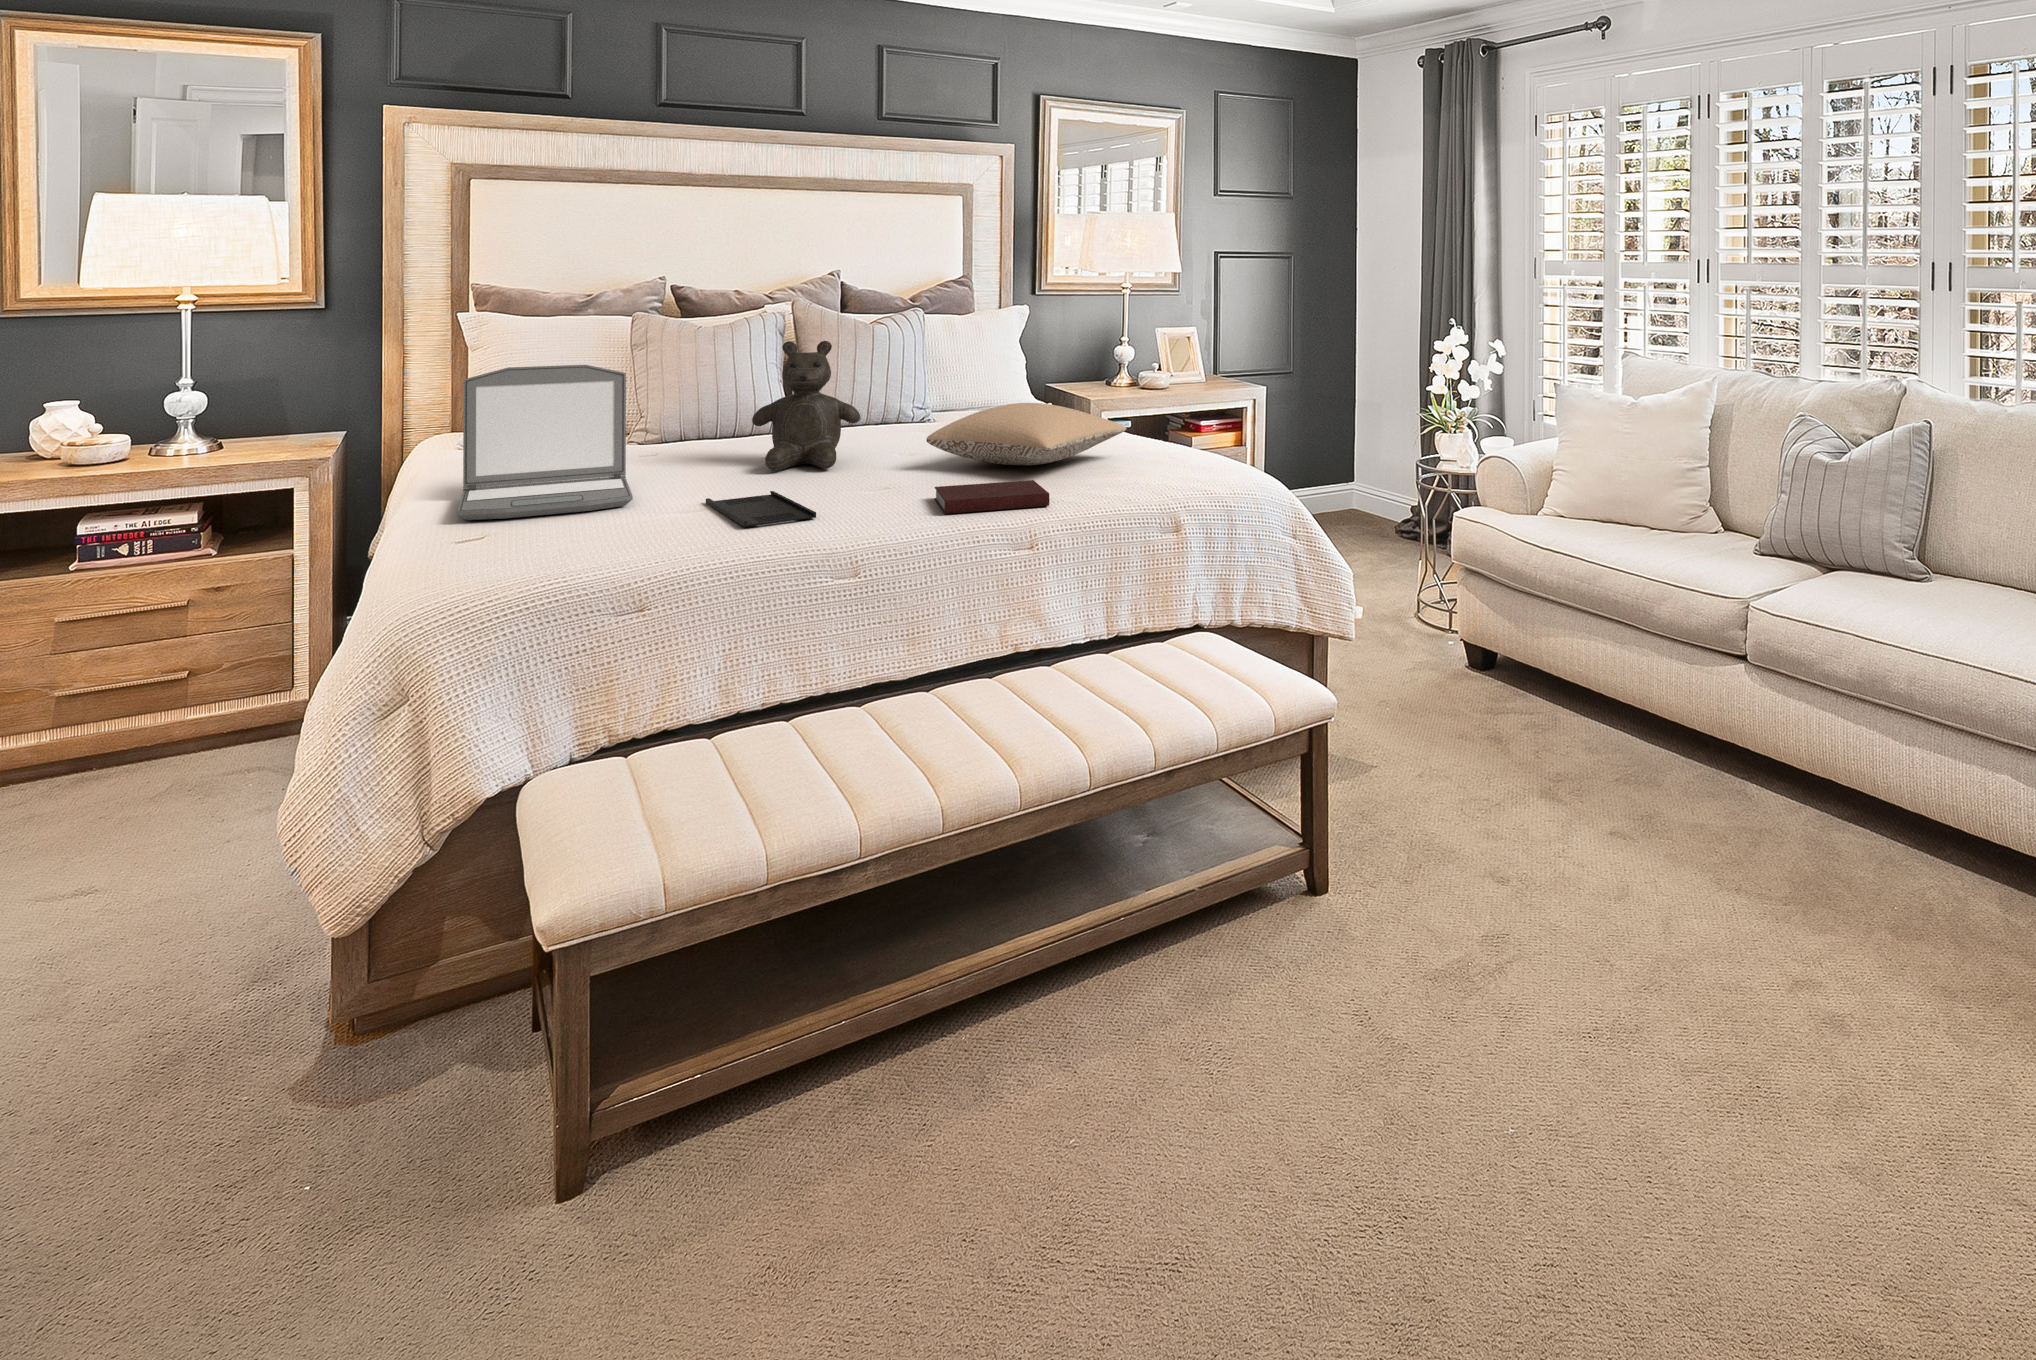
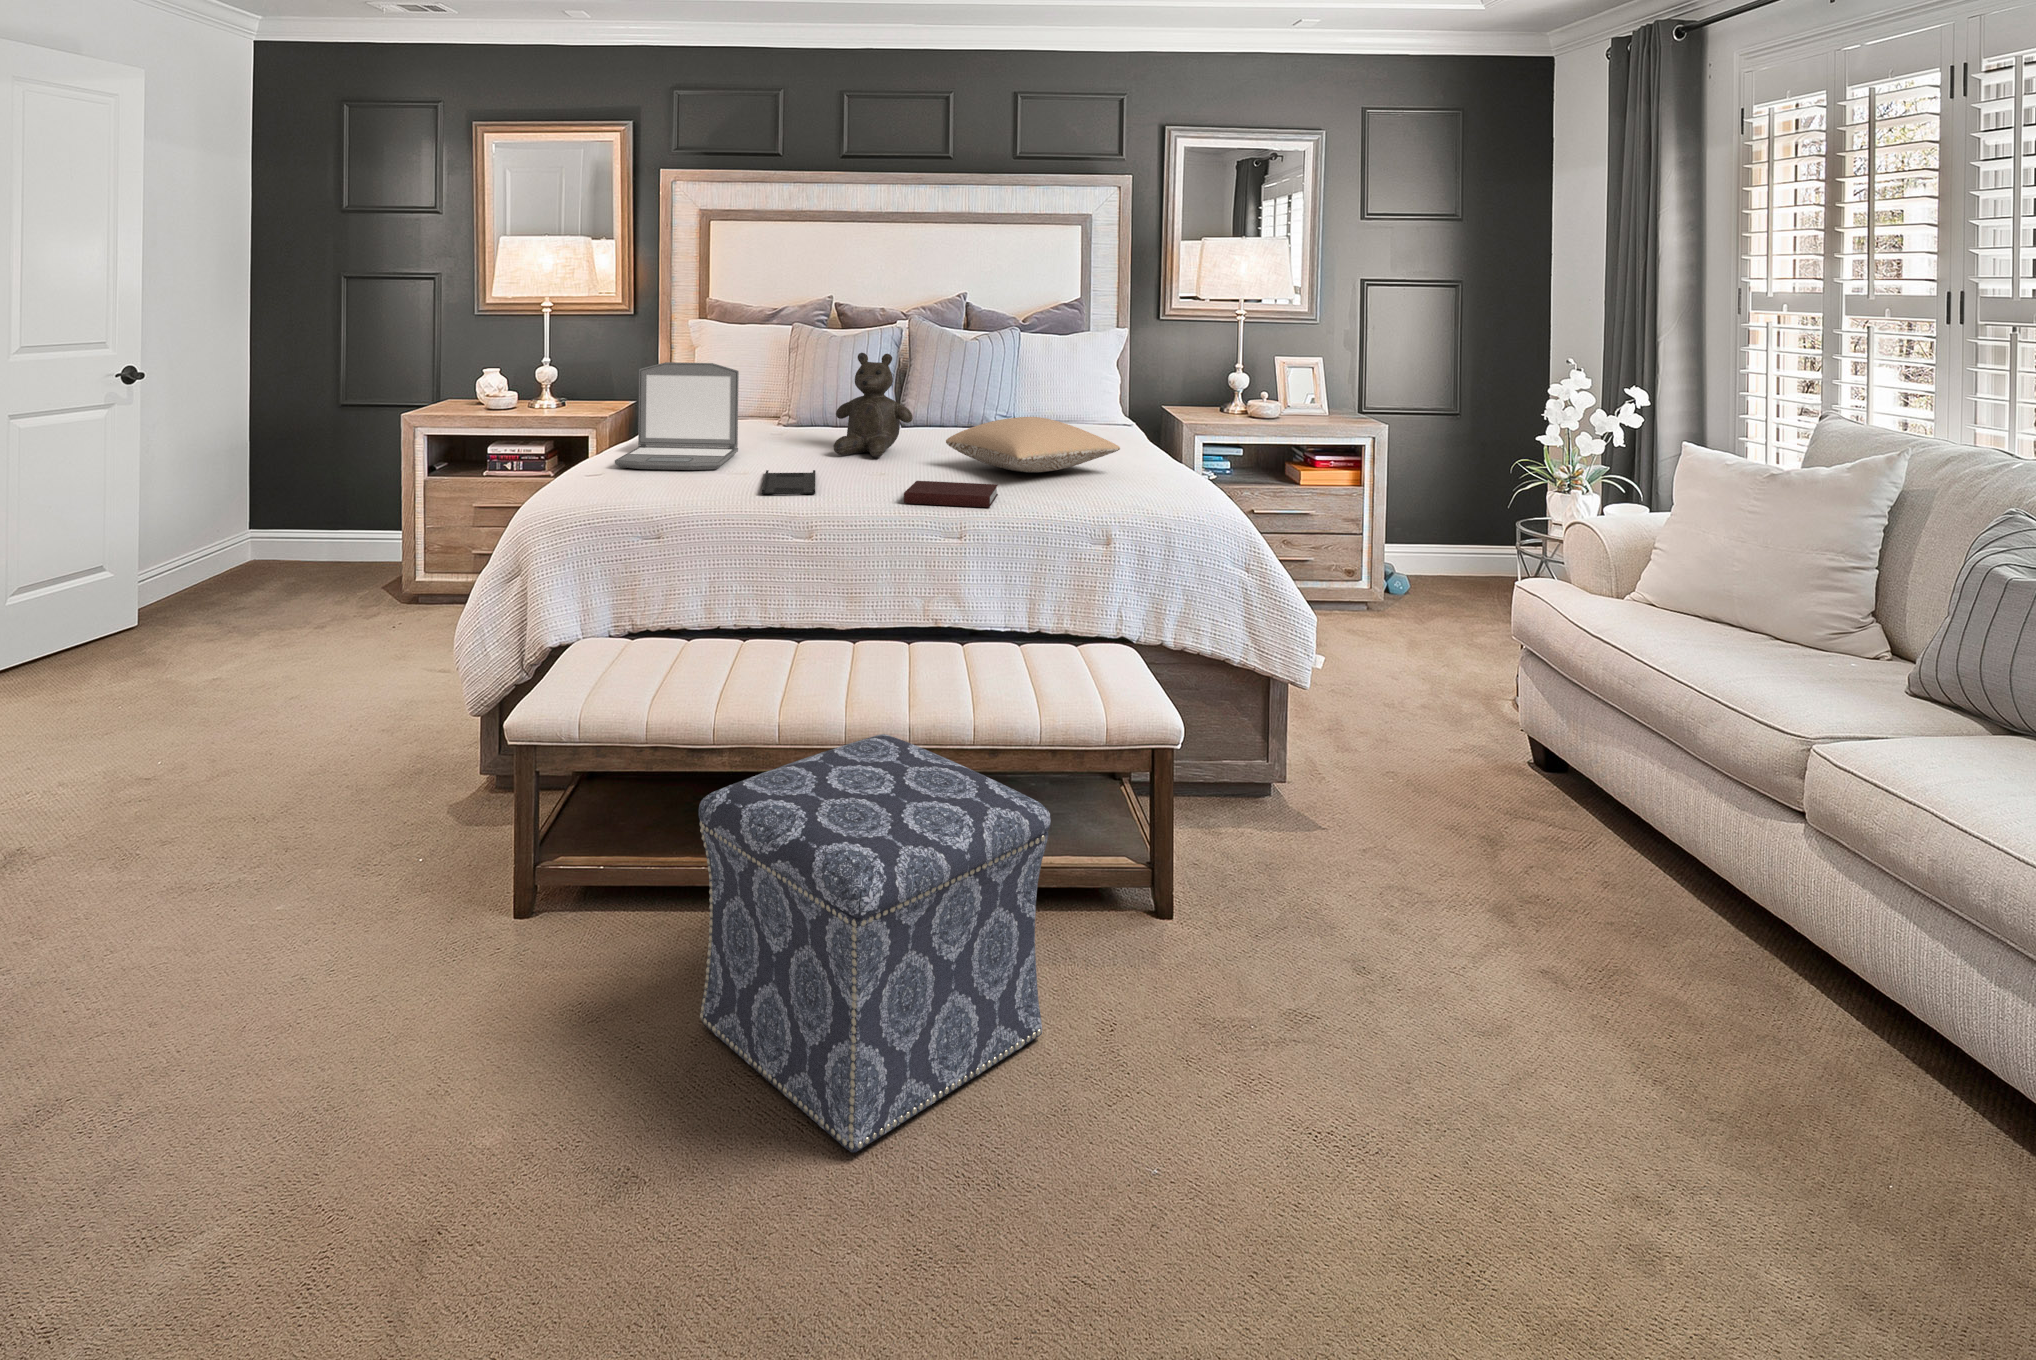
ottoman: none [960,783,1352,1278] -> present [699,734,1051,1152]

